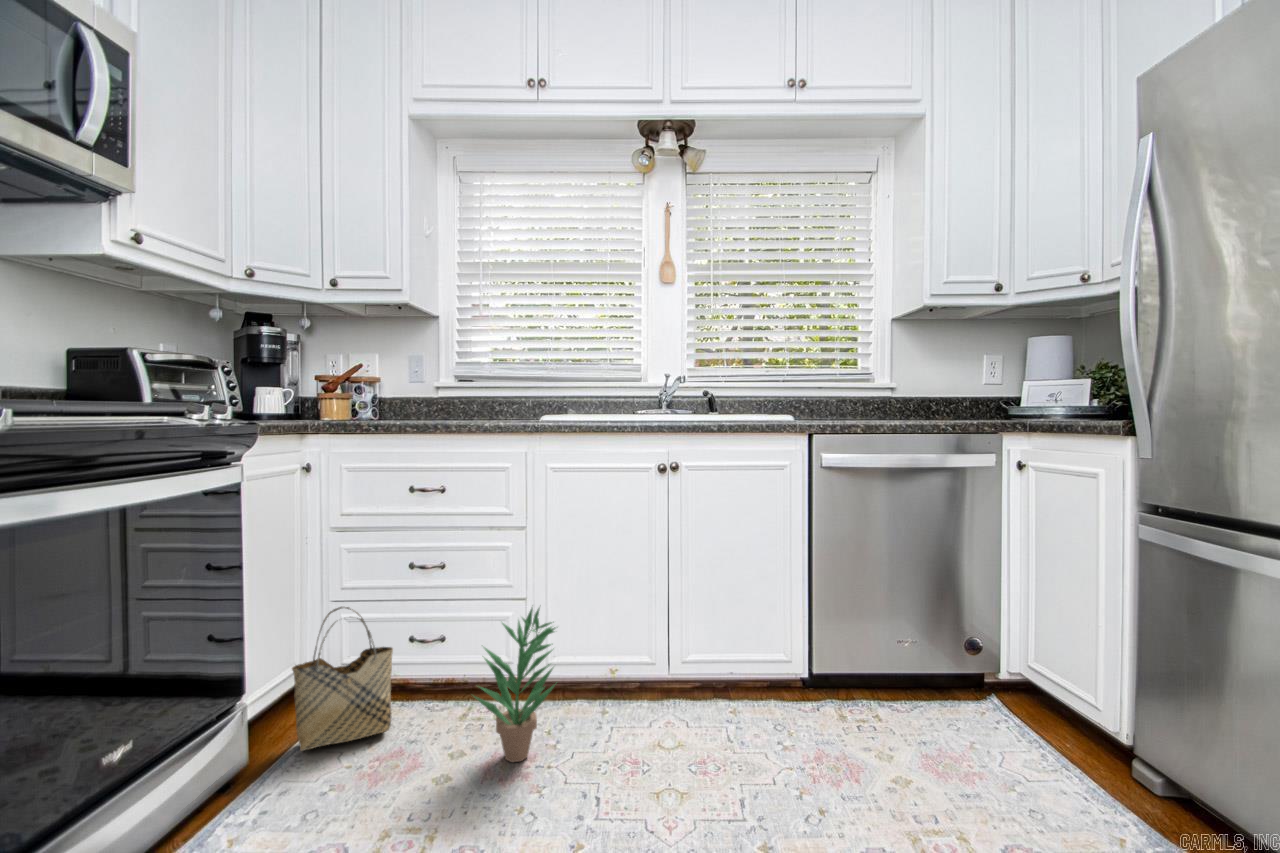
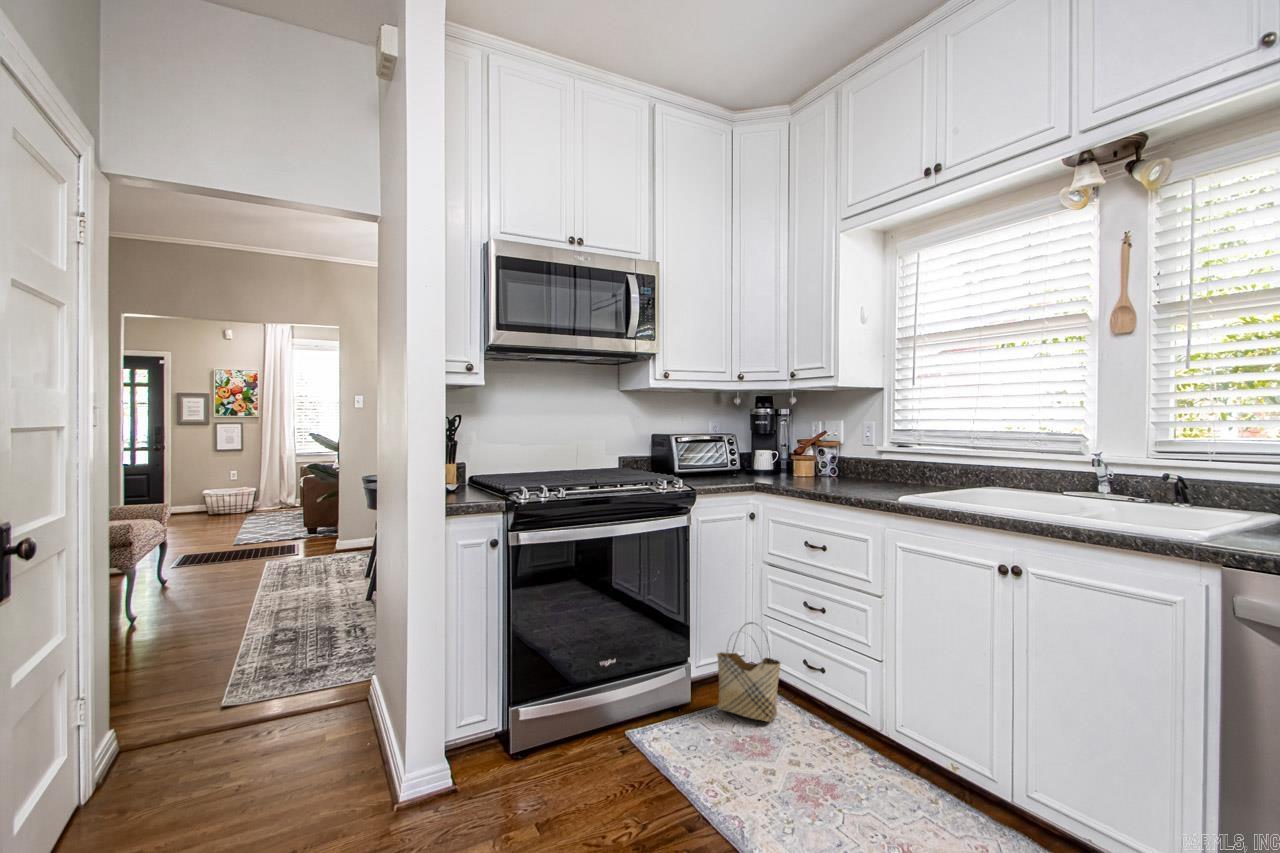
potted plant: present [474,608,555,762] -> none [793,668,868,793]

